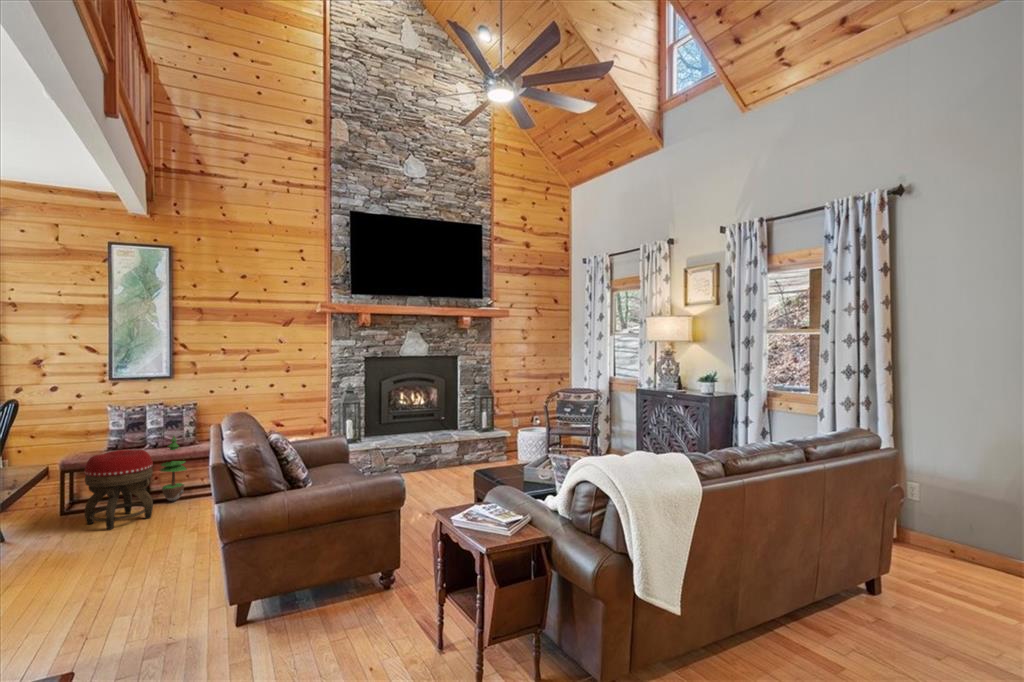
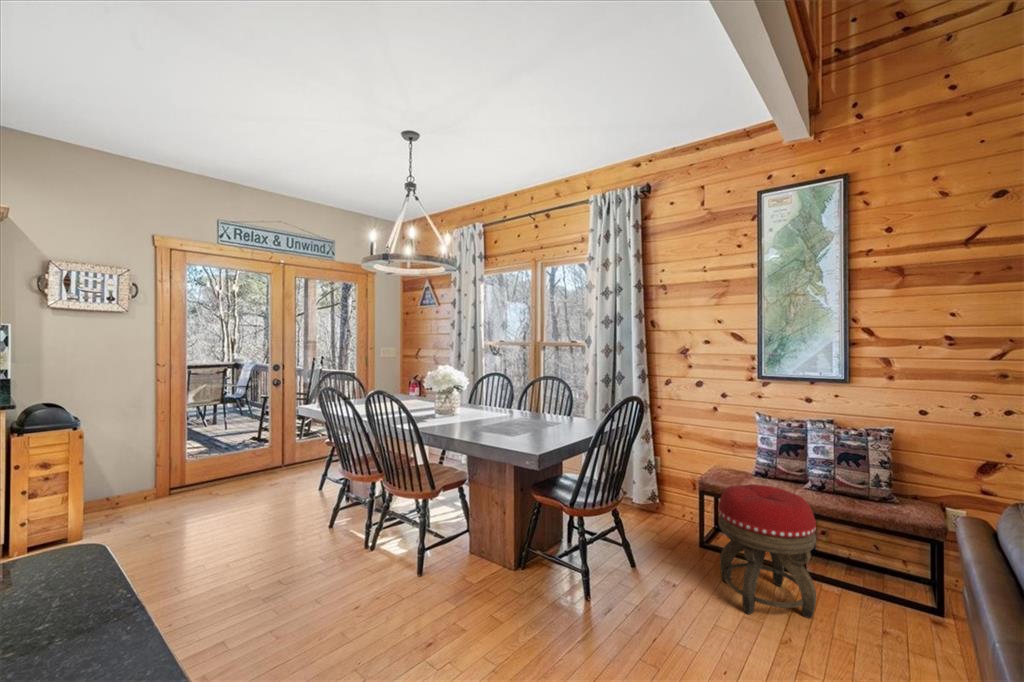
potted tree: present [160,436,187,501] -> none [826,479,876,591]

